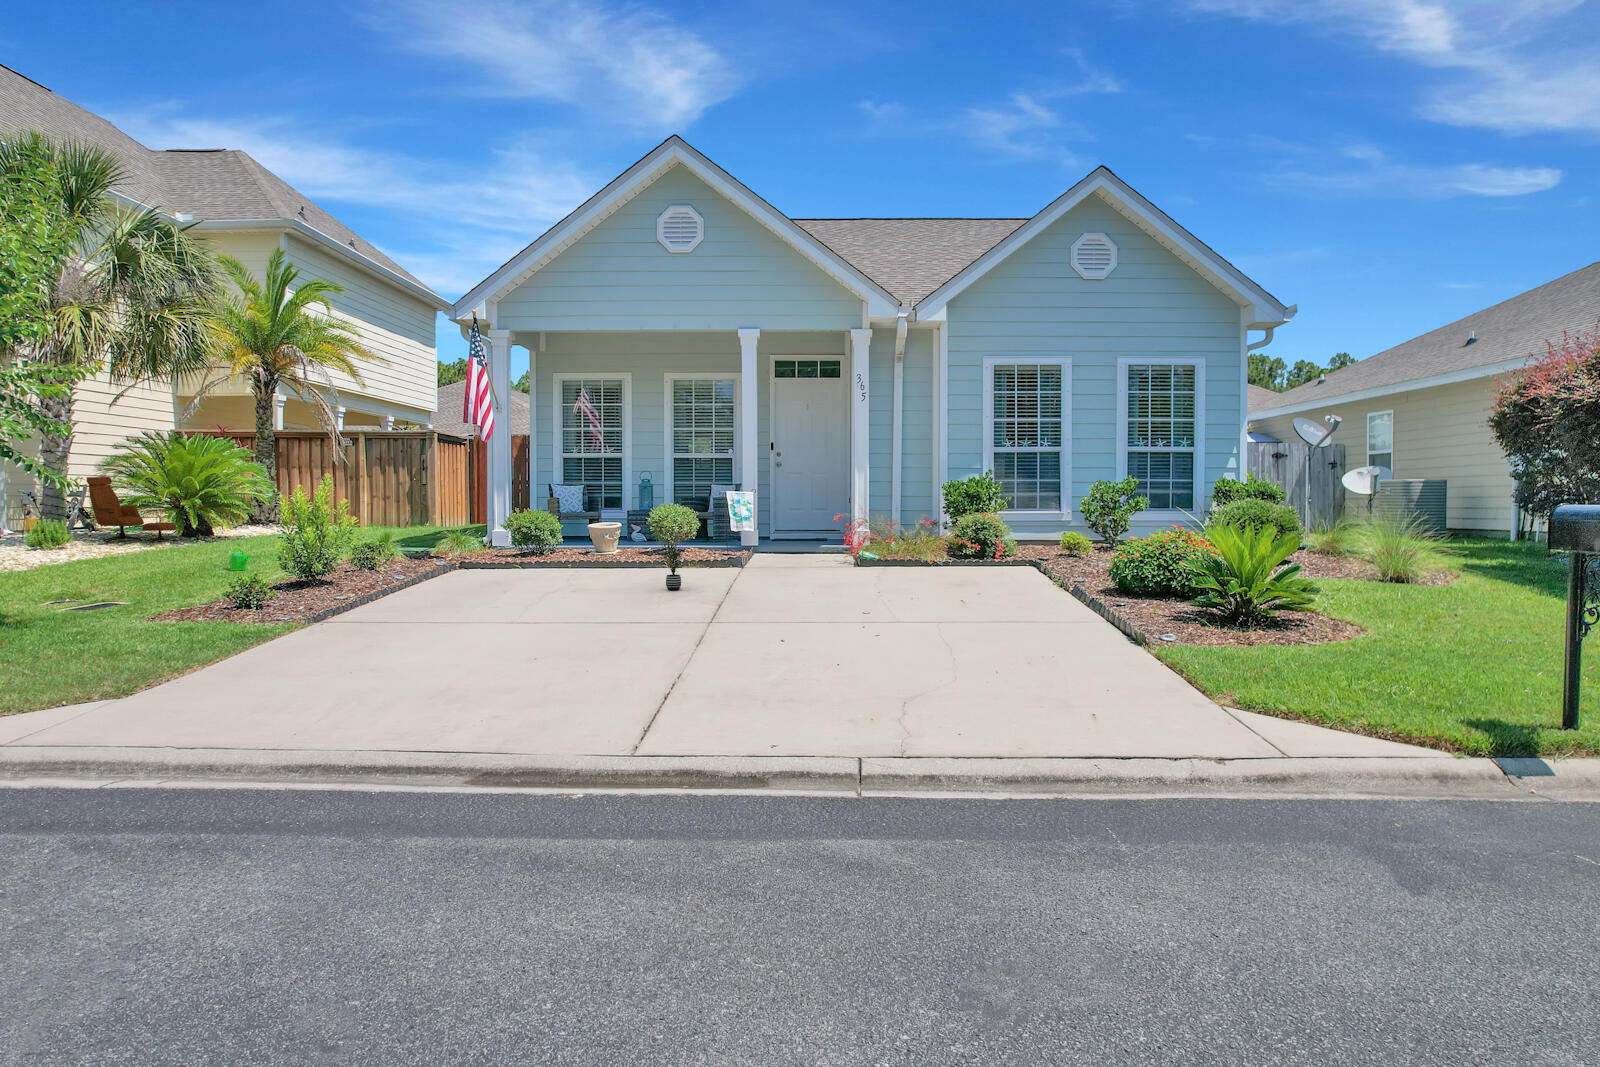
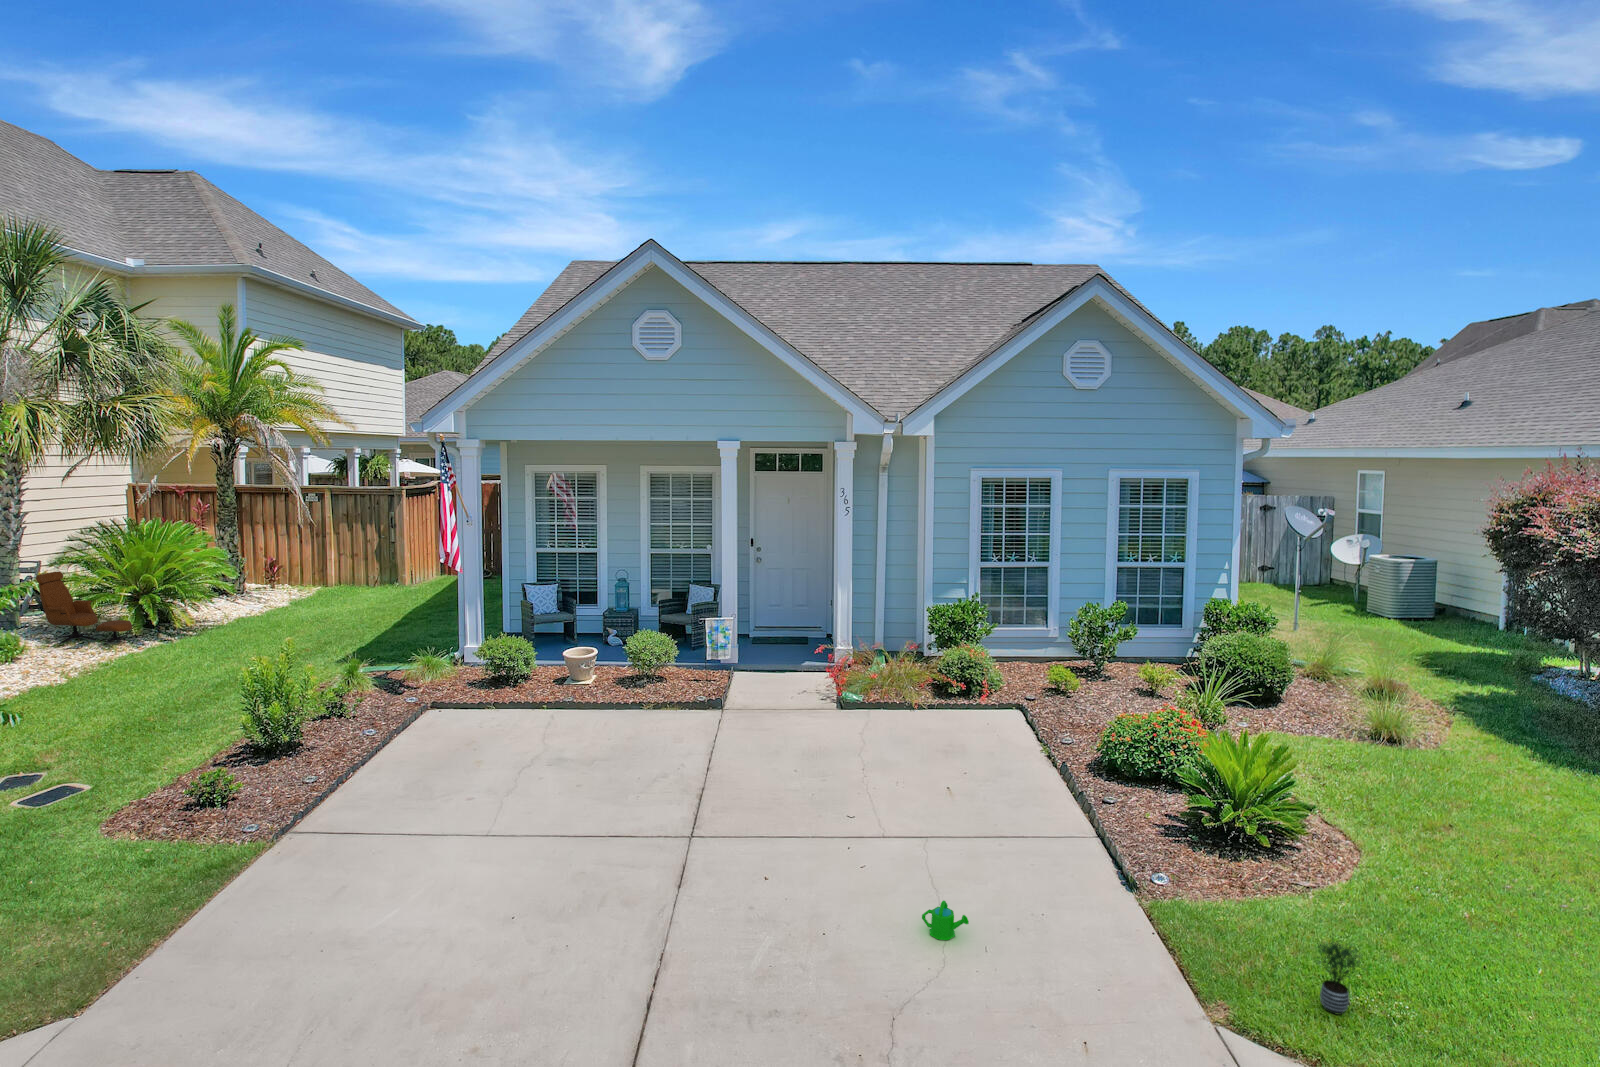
watering can: present [229,548,251,570] -> present [922,900,969,940]
potted plant: present [660,549,682,590] -> present [1317,941,1361,1015]

